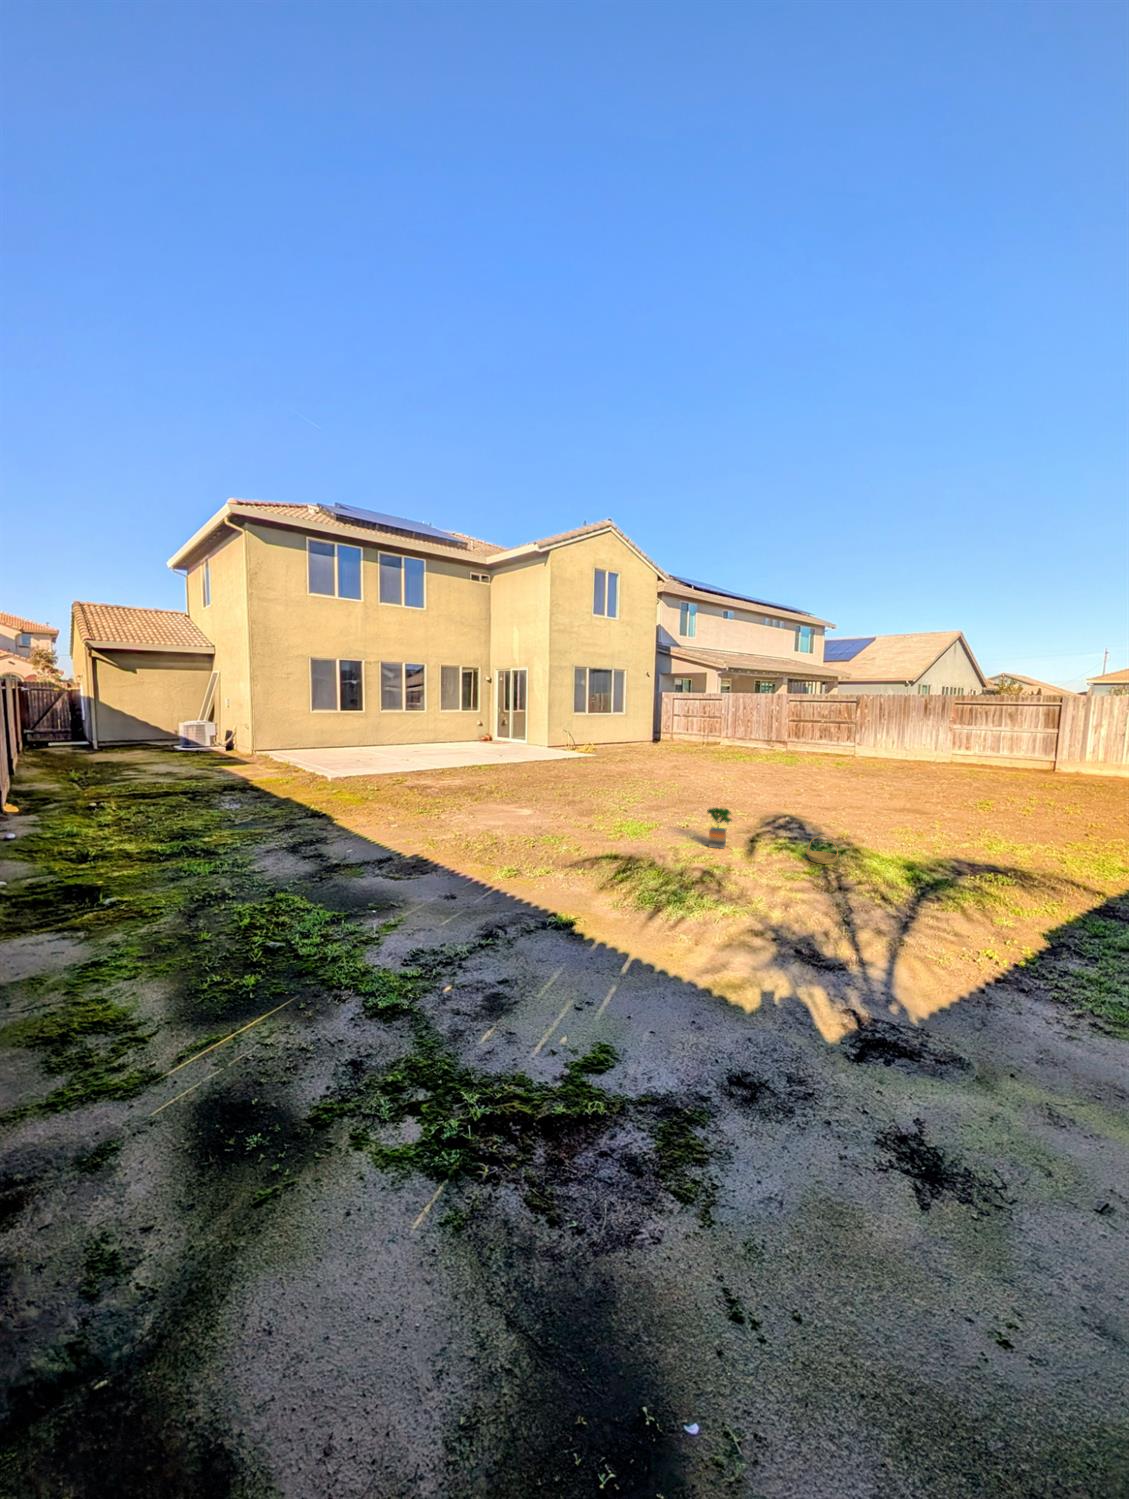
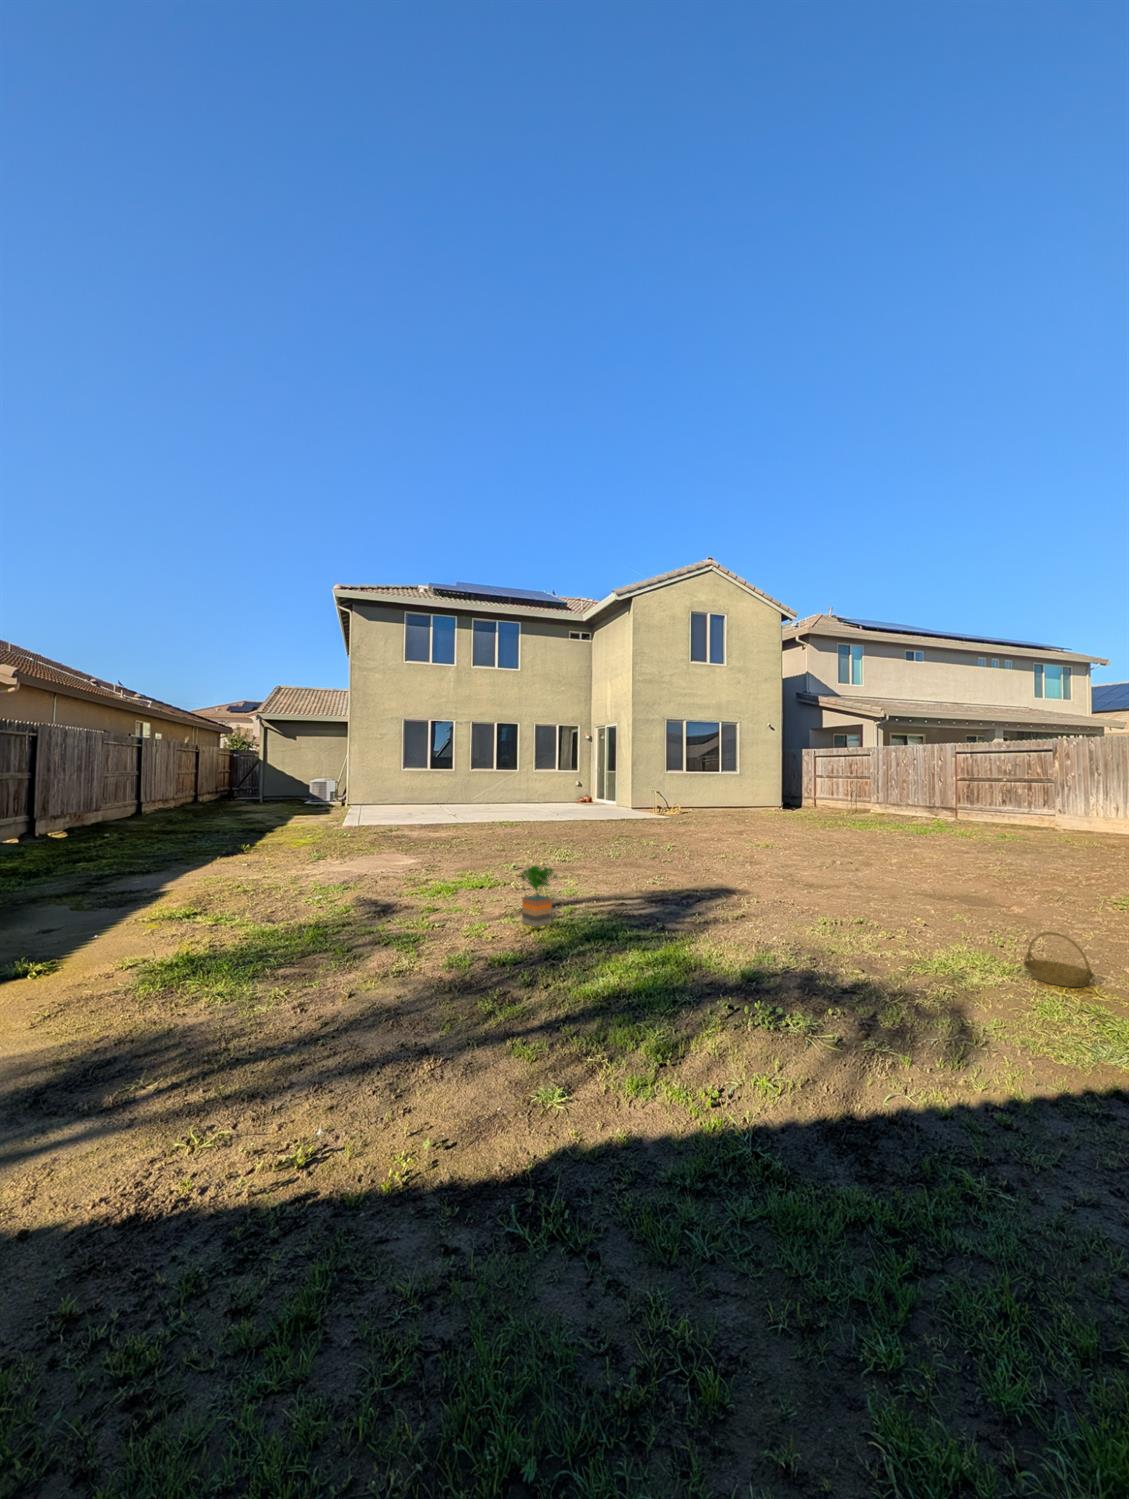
basket: present [806,835,839,864] -> present [1024,932,1094,987]

